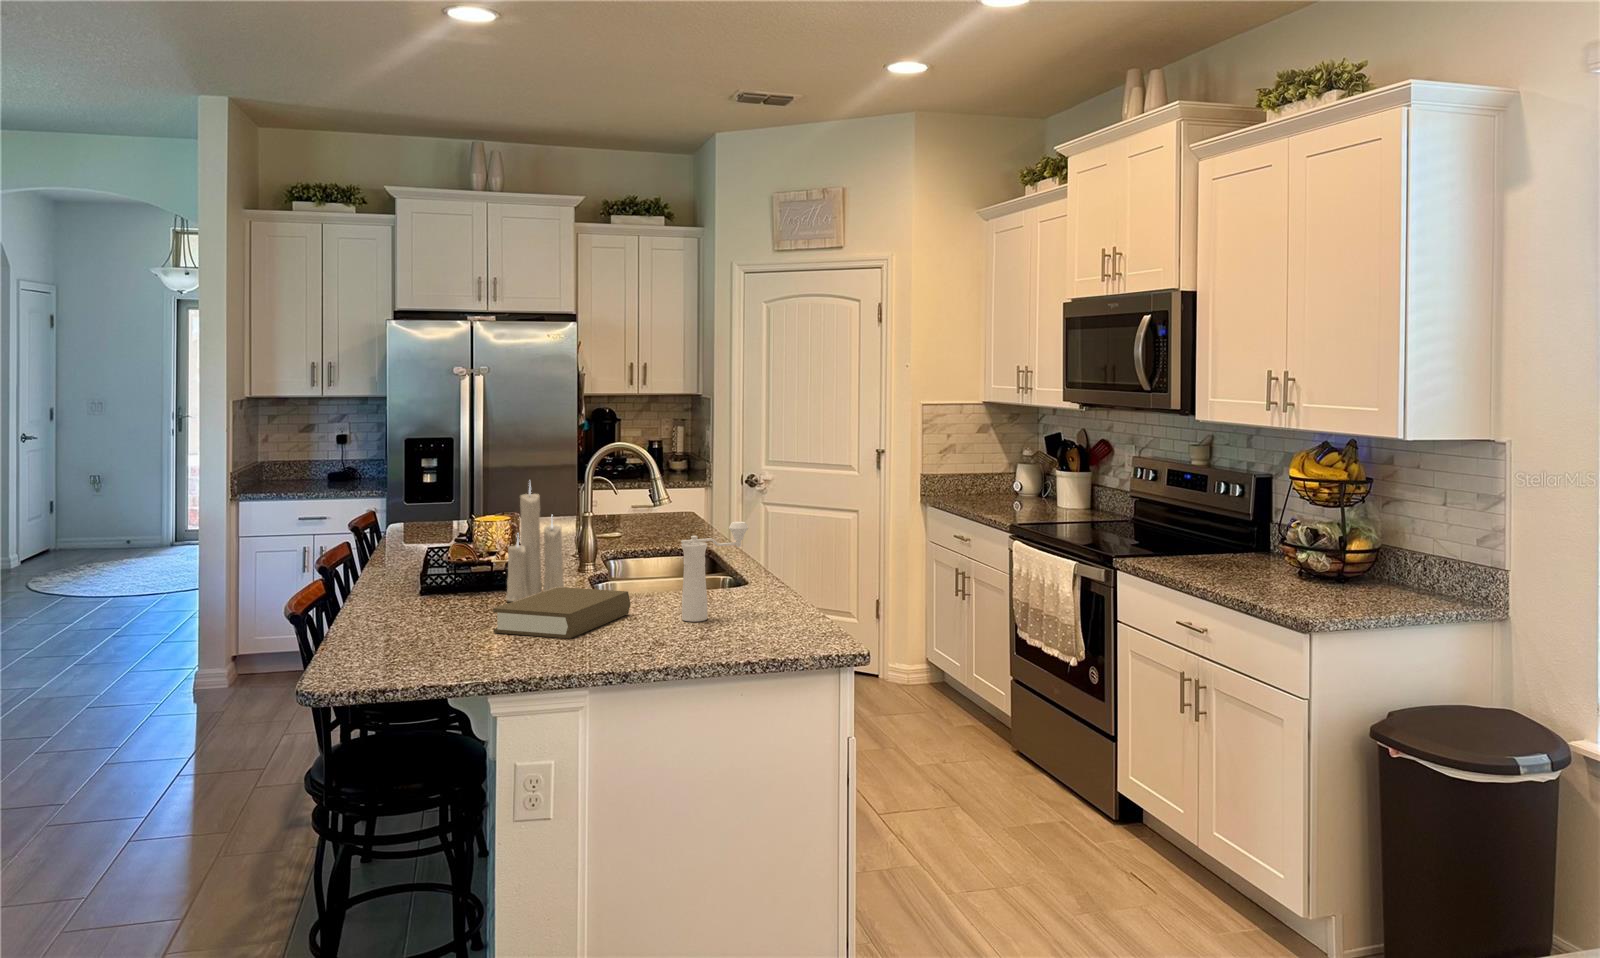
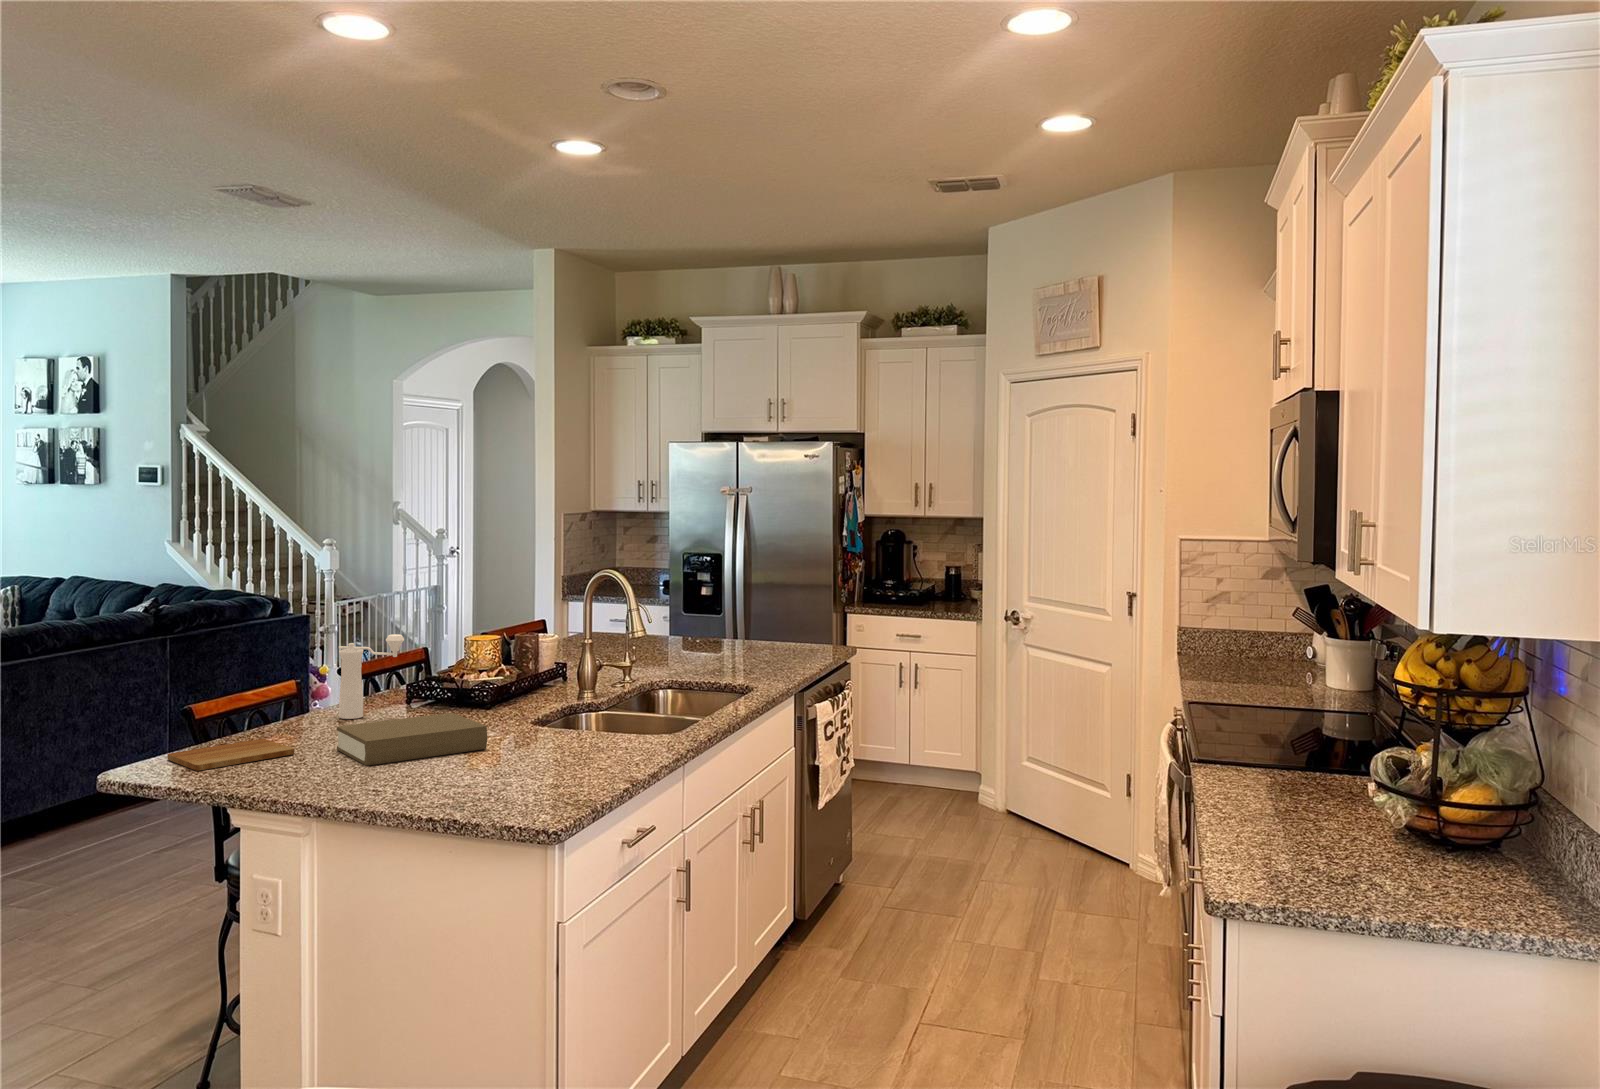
candle: present [506,487,564,601] -> none [442,599,502,724]
pepper mill: present [681,522,748,622] -> present [339,634,404,719]
cutting board: none [351,633,467,665] -> present [168,739,294,771]

